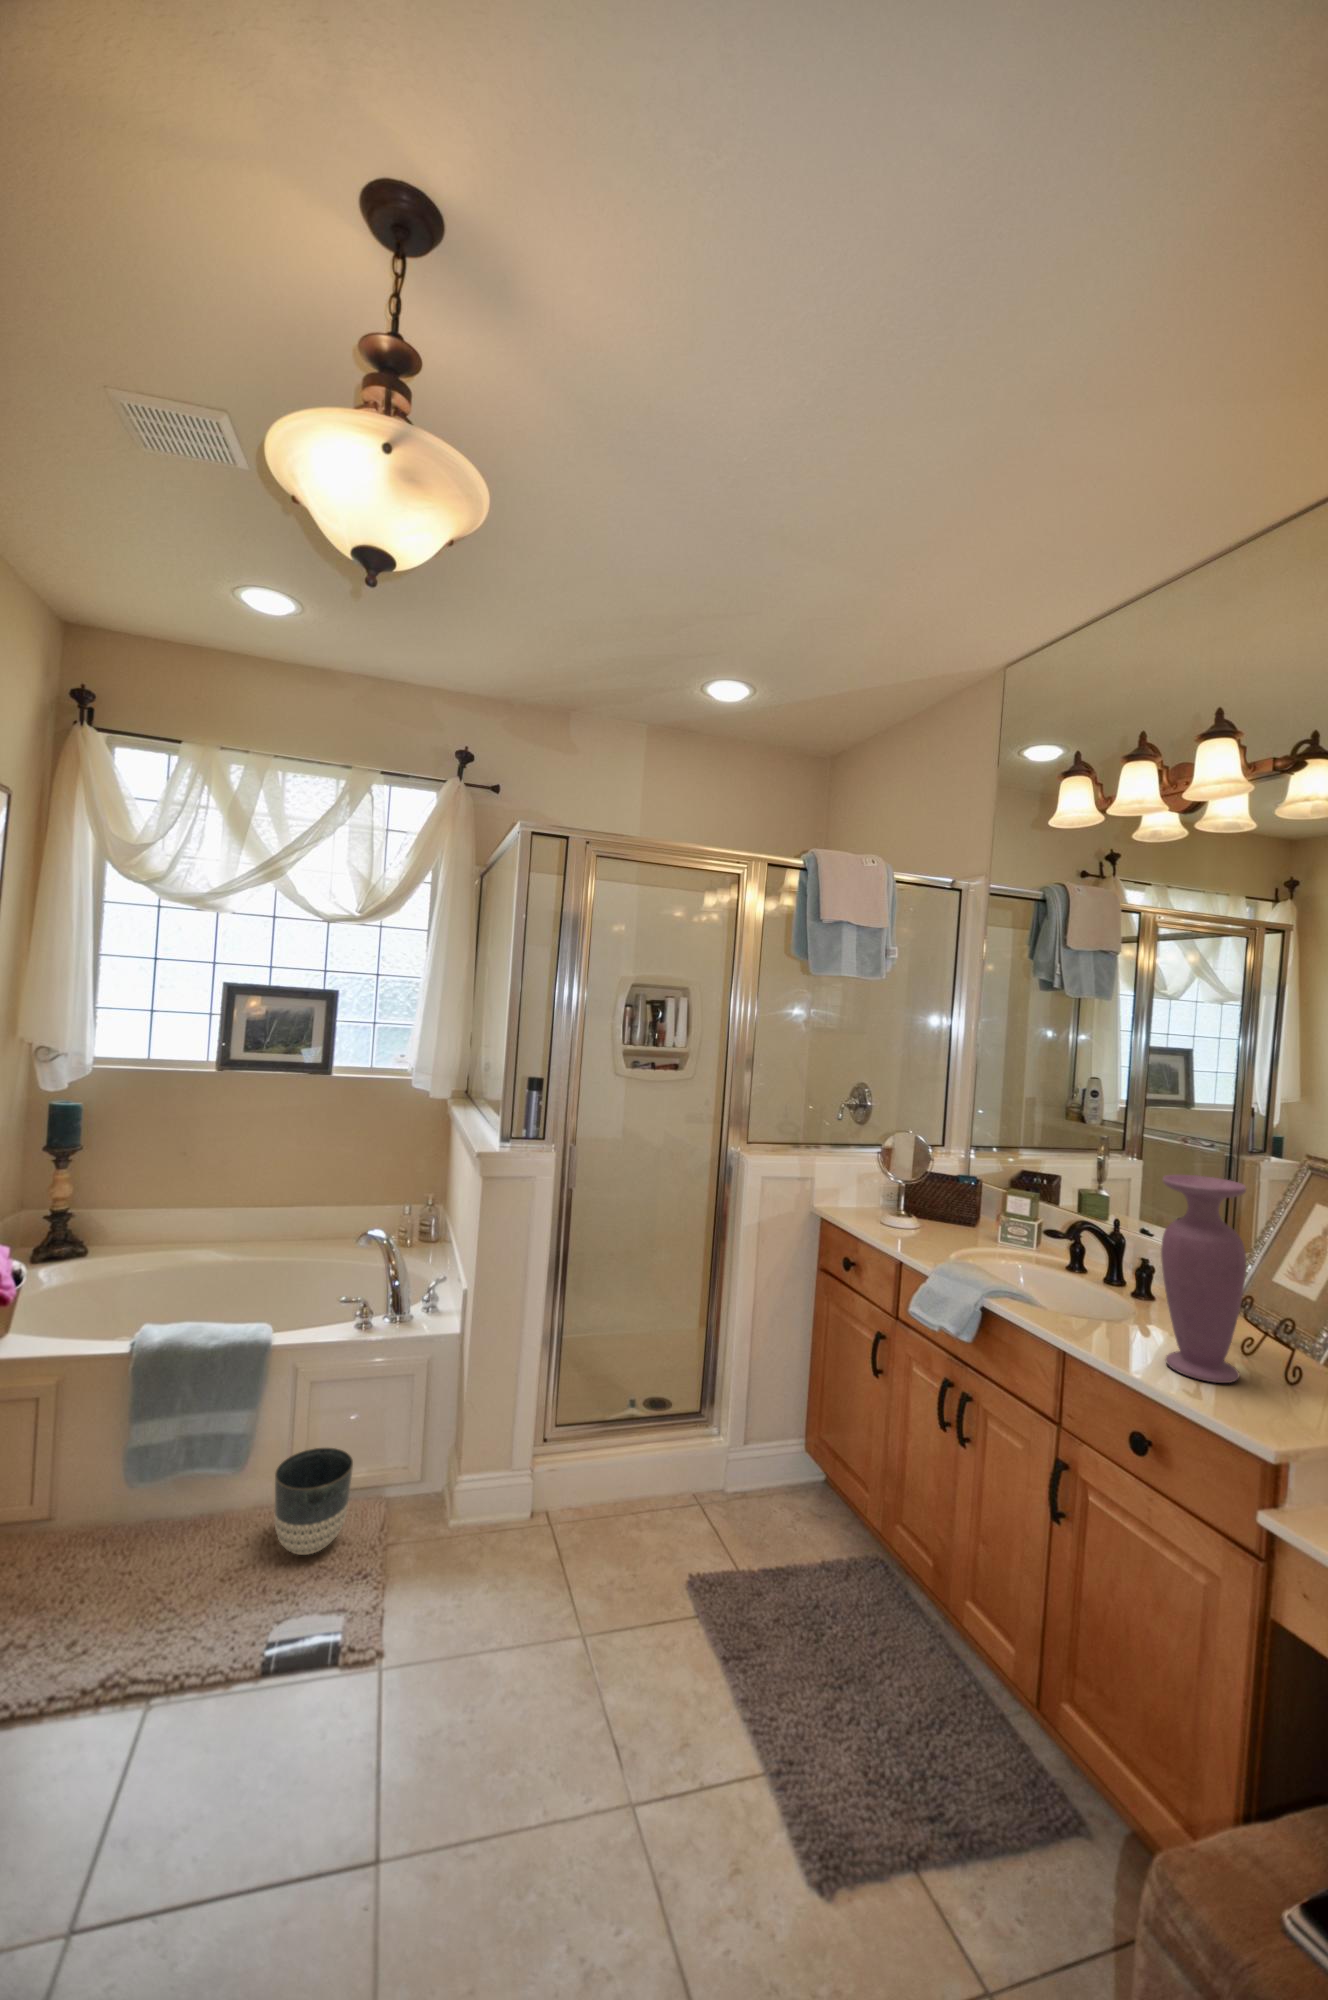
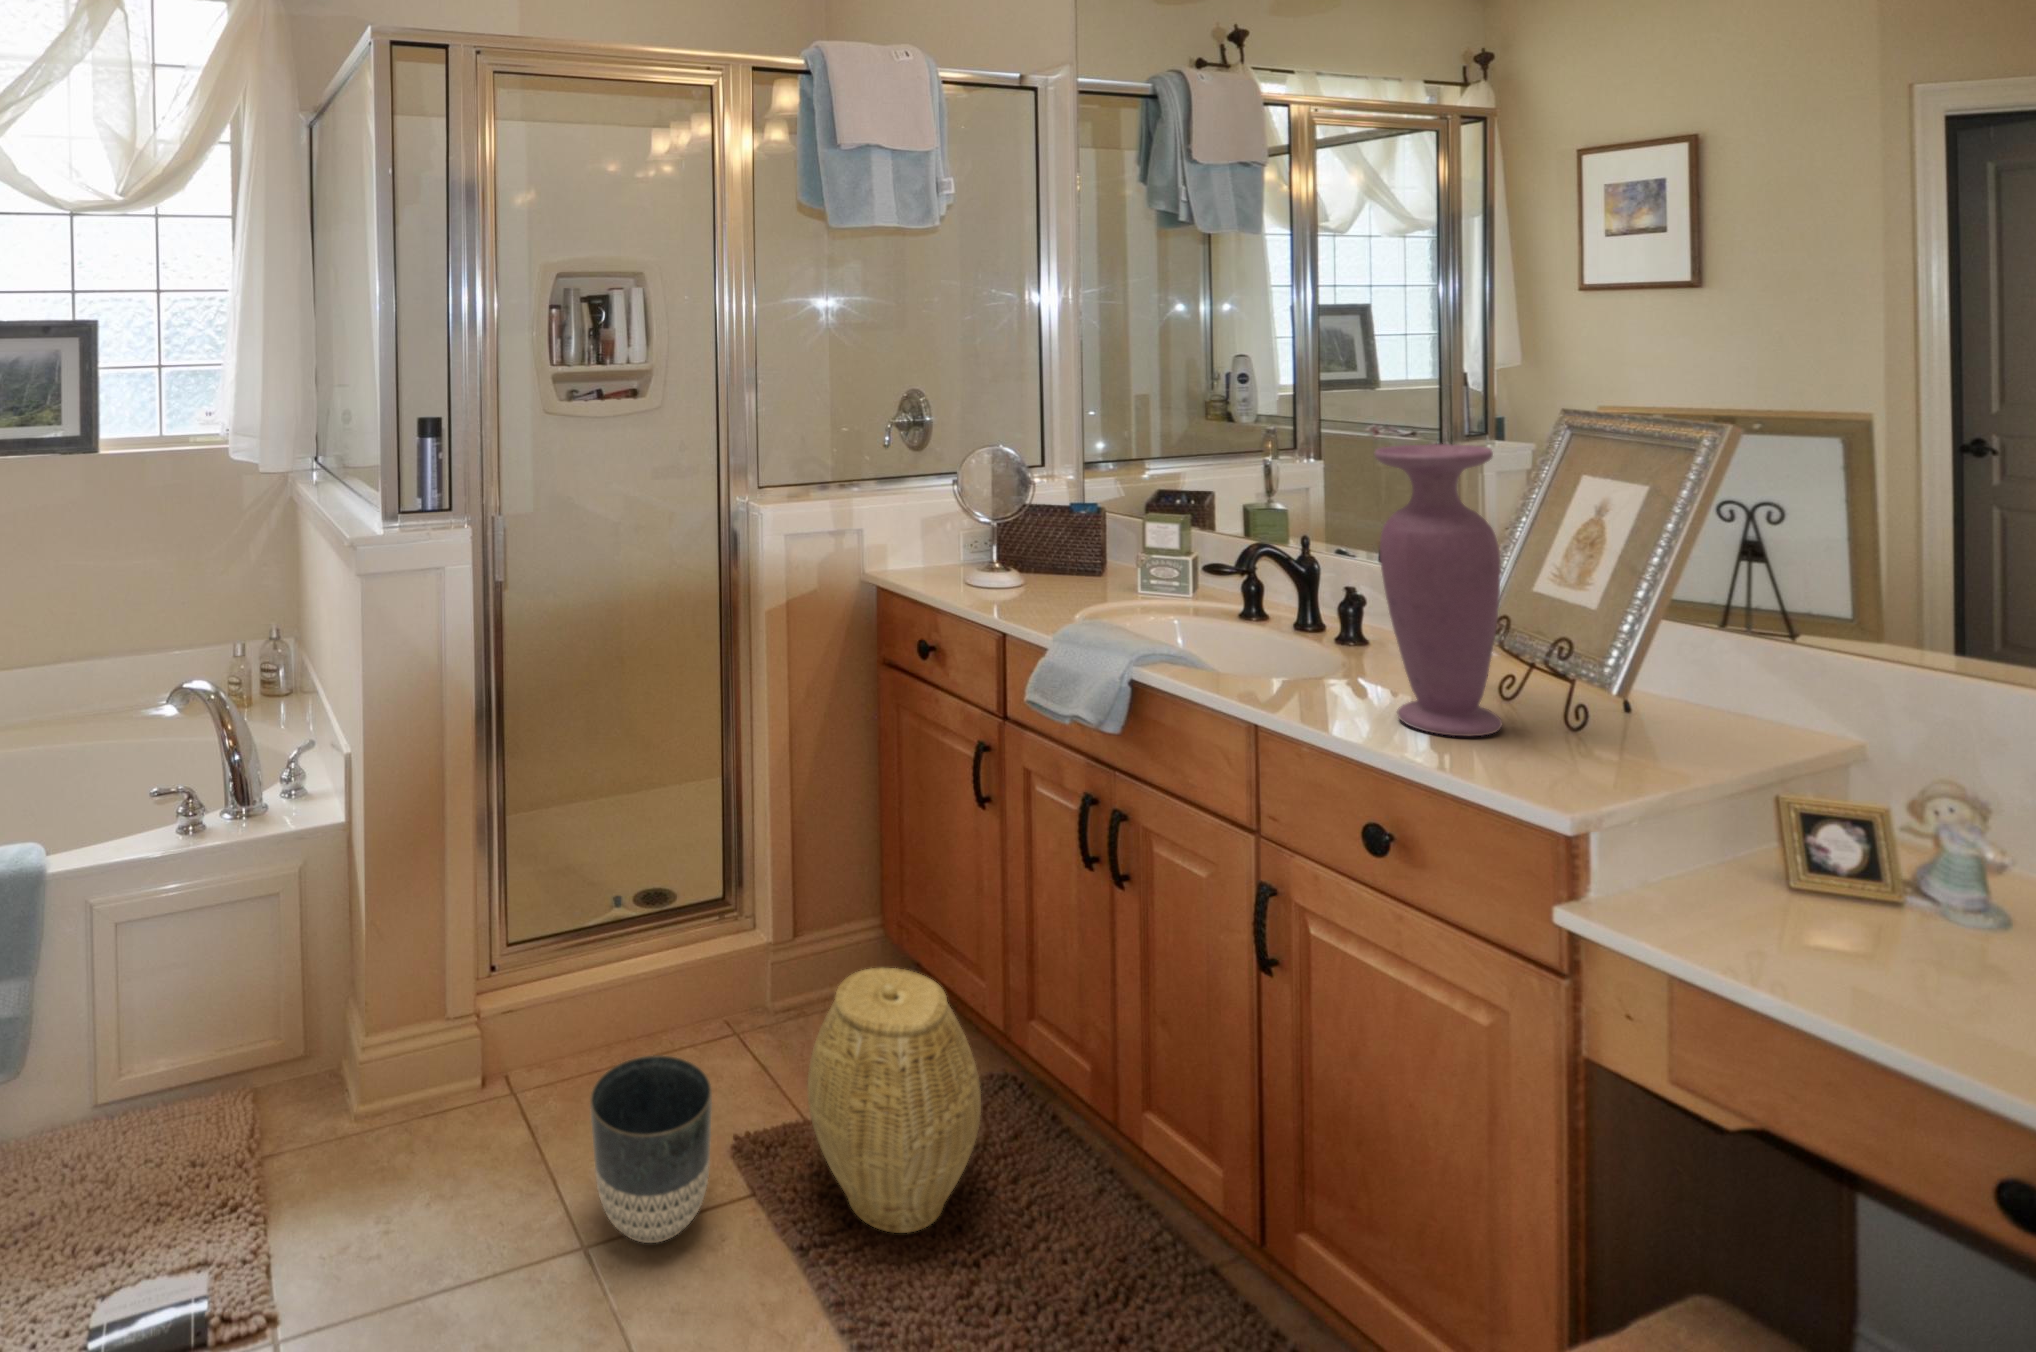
planter: present [274,1448,353,1555] -> present [590,1055,712,1243]
woven basket: none [741,1478,857,1661] -> present [808,968,981,1233]

